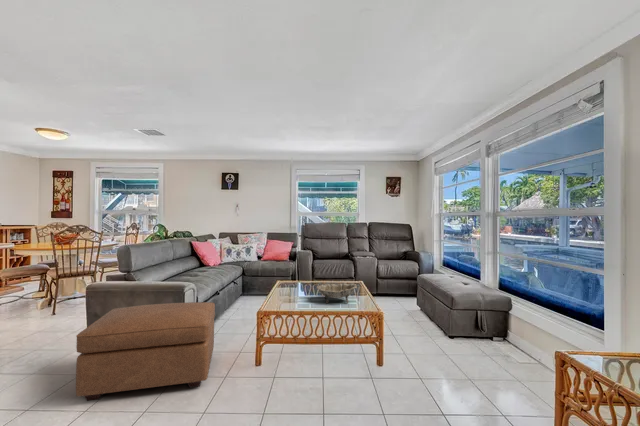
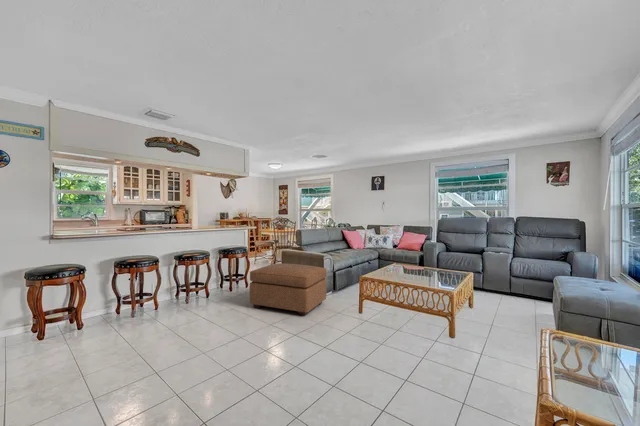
decorative bowl: present [317,283,357,303] -> none [405,267,444,286]

